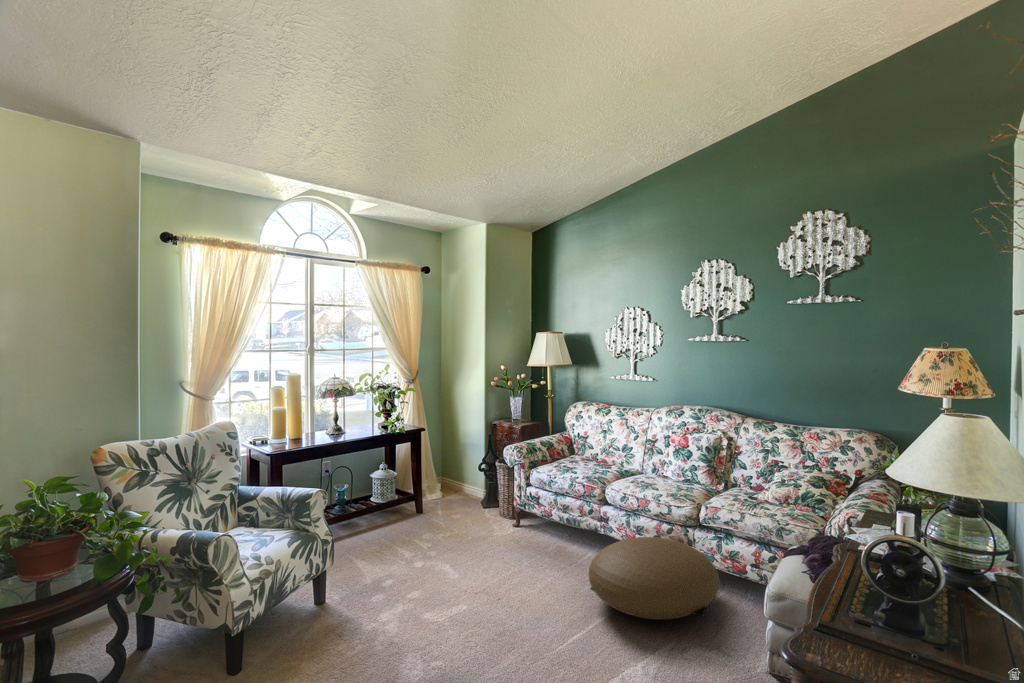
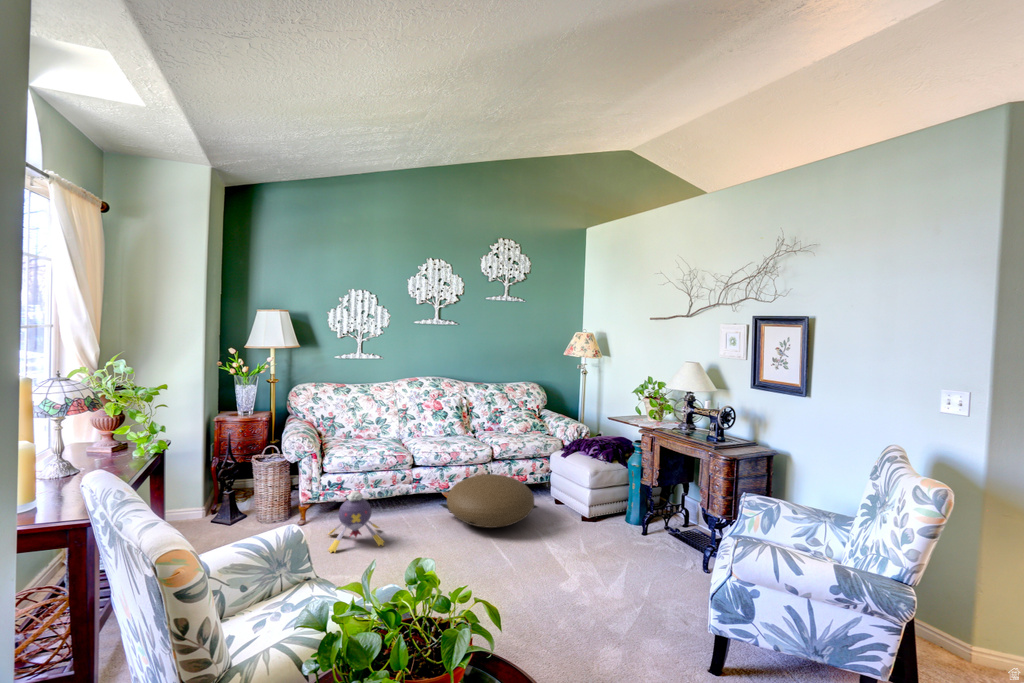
plush toy: none [478,504,545,569] -> present [328,491,384,553]

